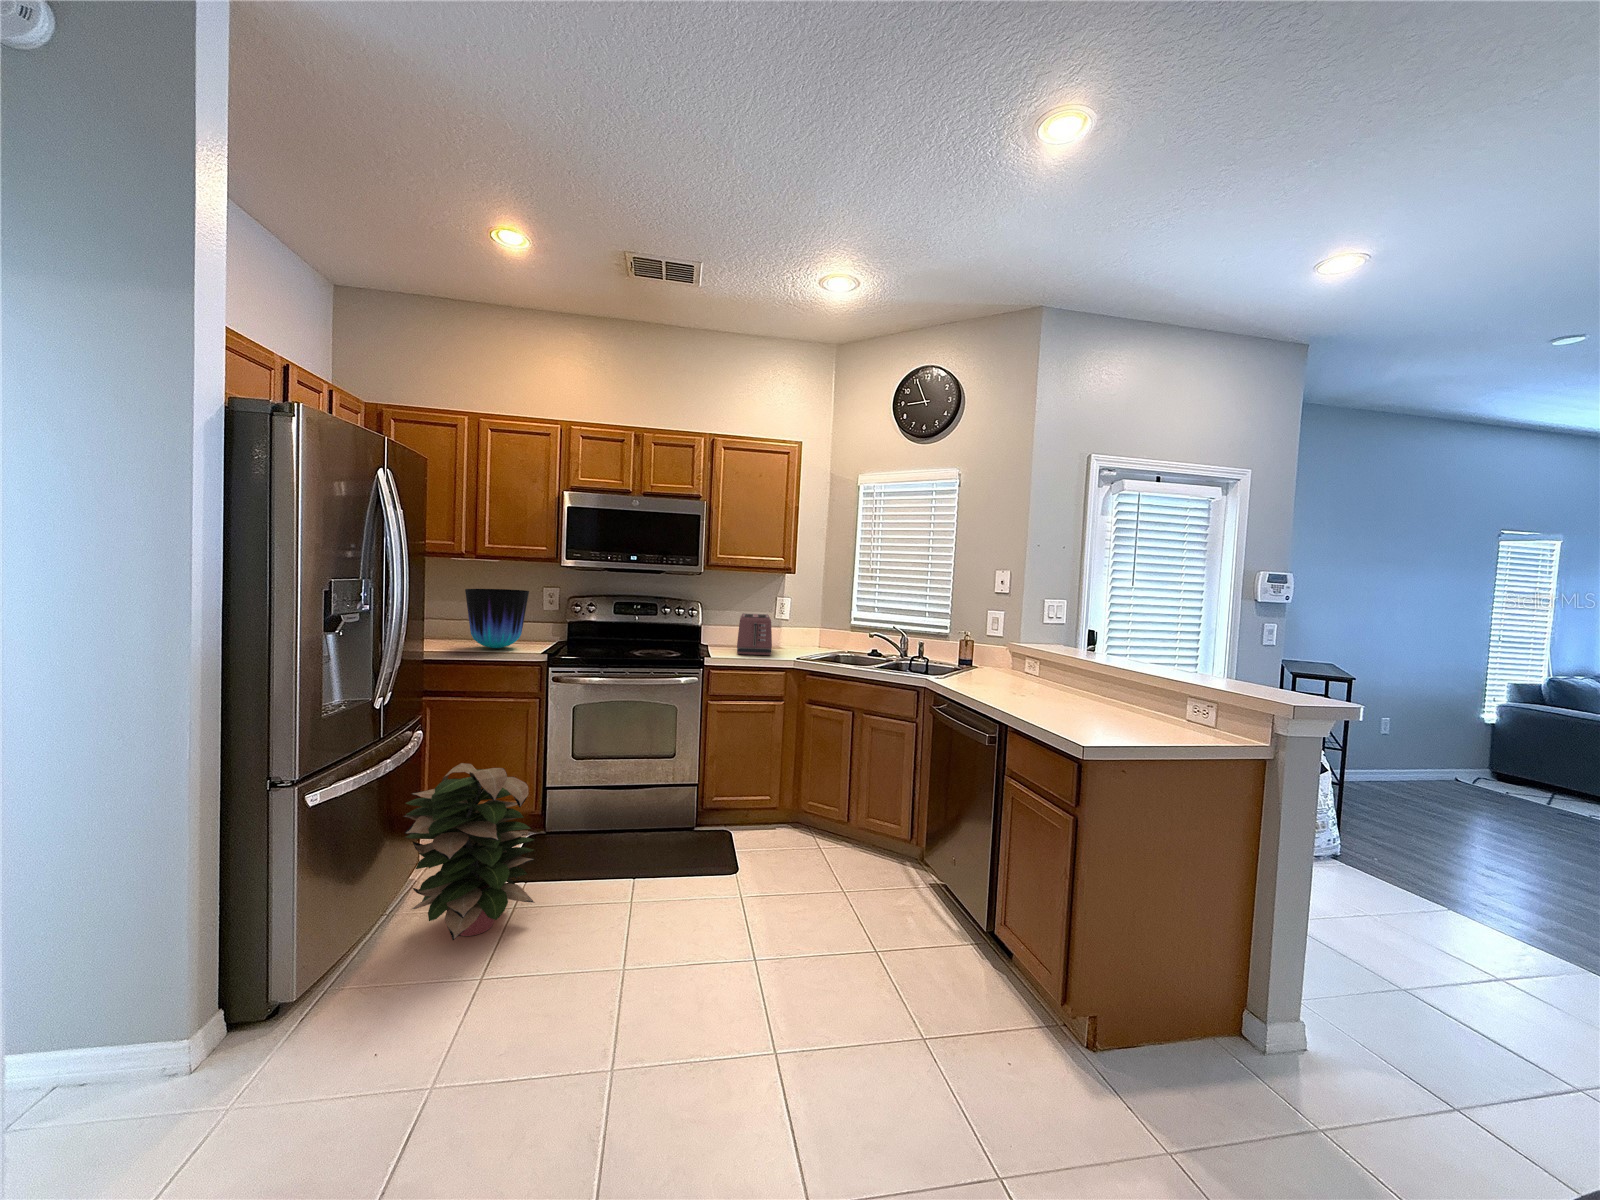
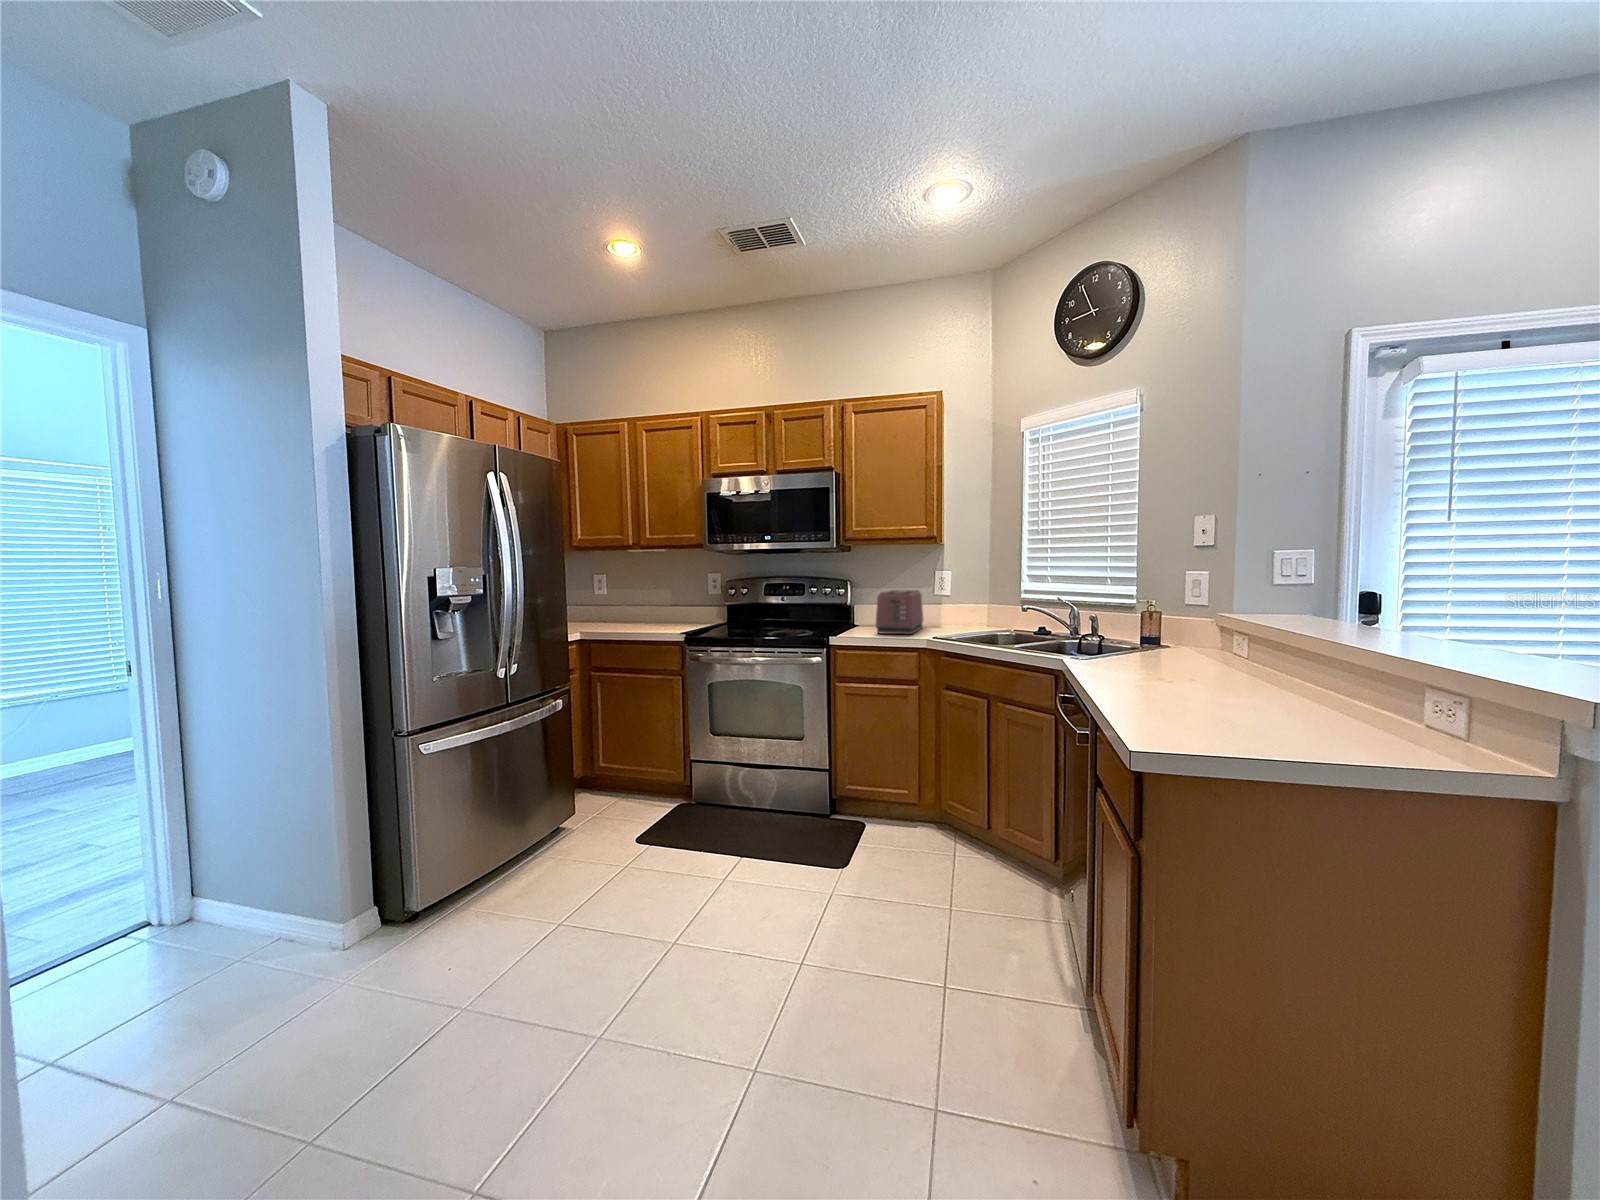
vase: present [465,589,529,648] -> none [627,576,682,630]
decorative plant: present [404,763,535,940] -> none [513,735,633,901]

